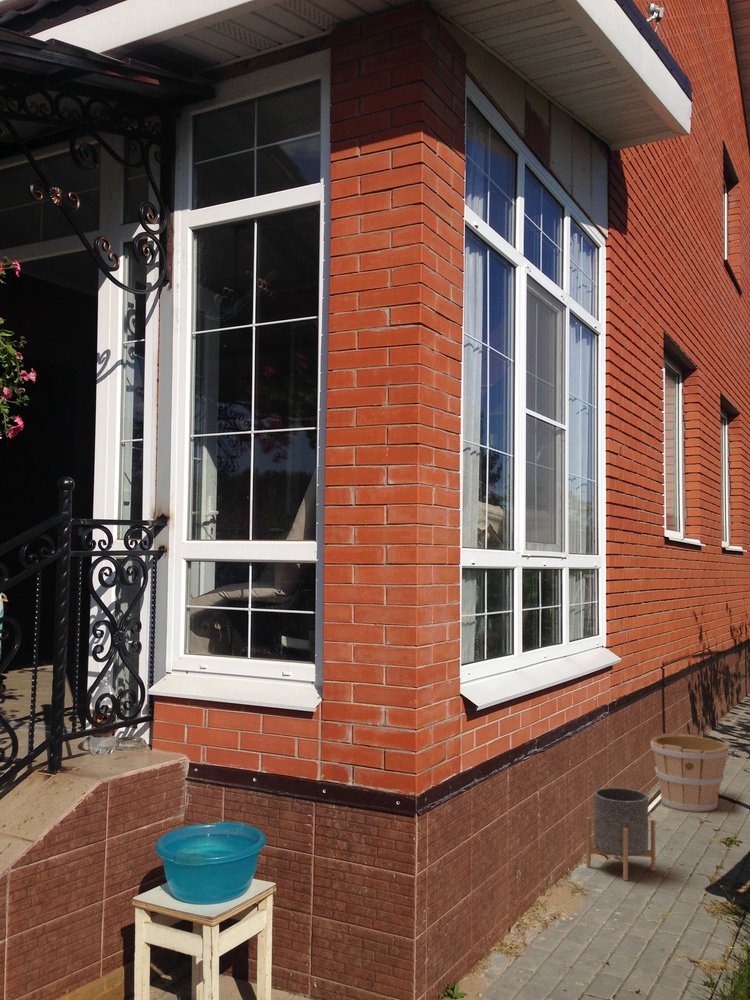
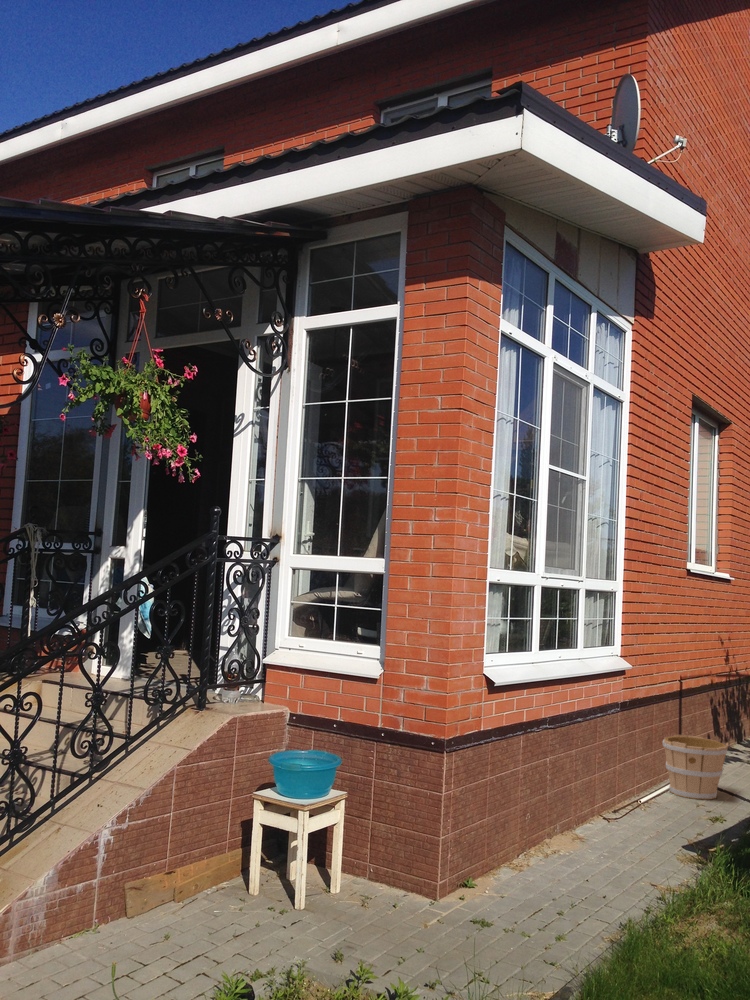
planter: present [586,788,655,880] -> none [591,766,648,837]

